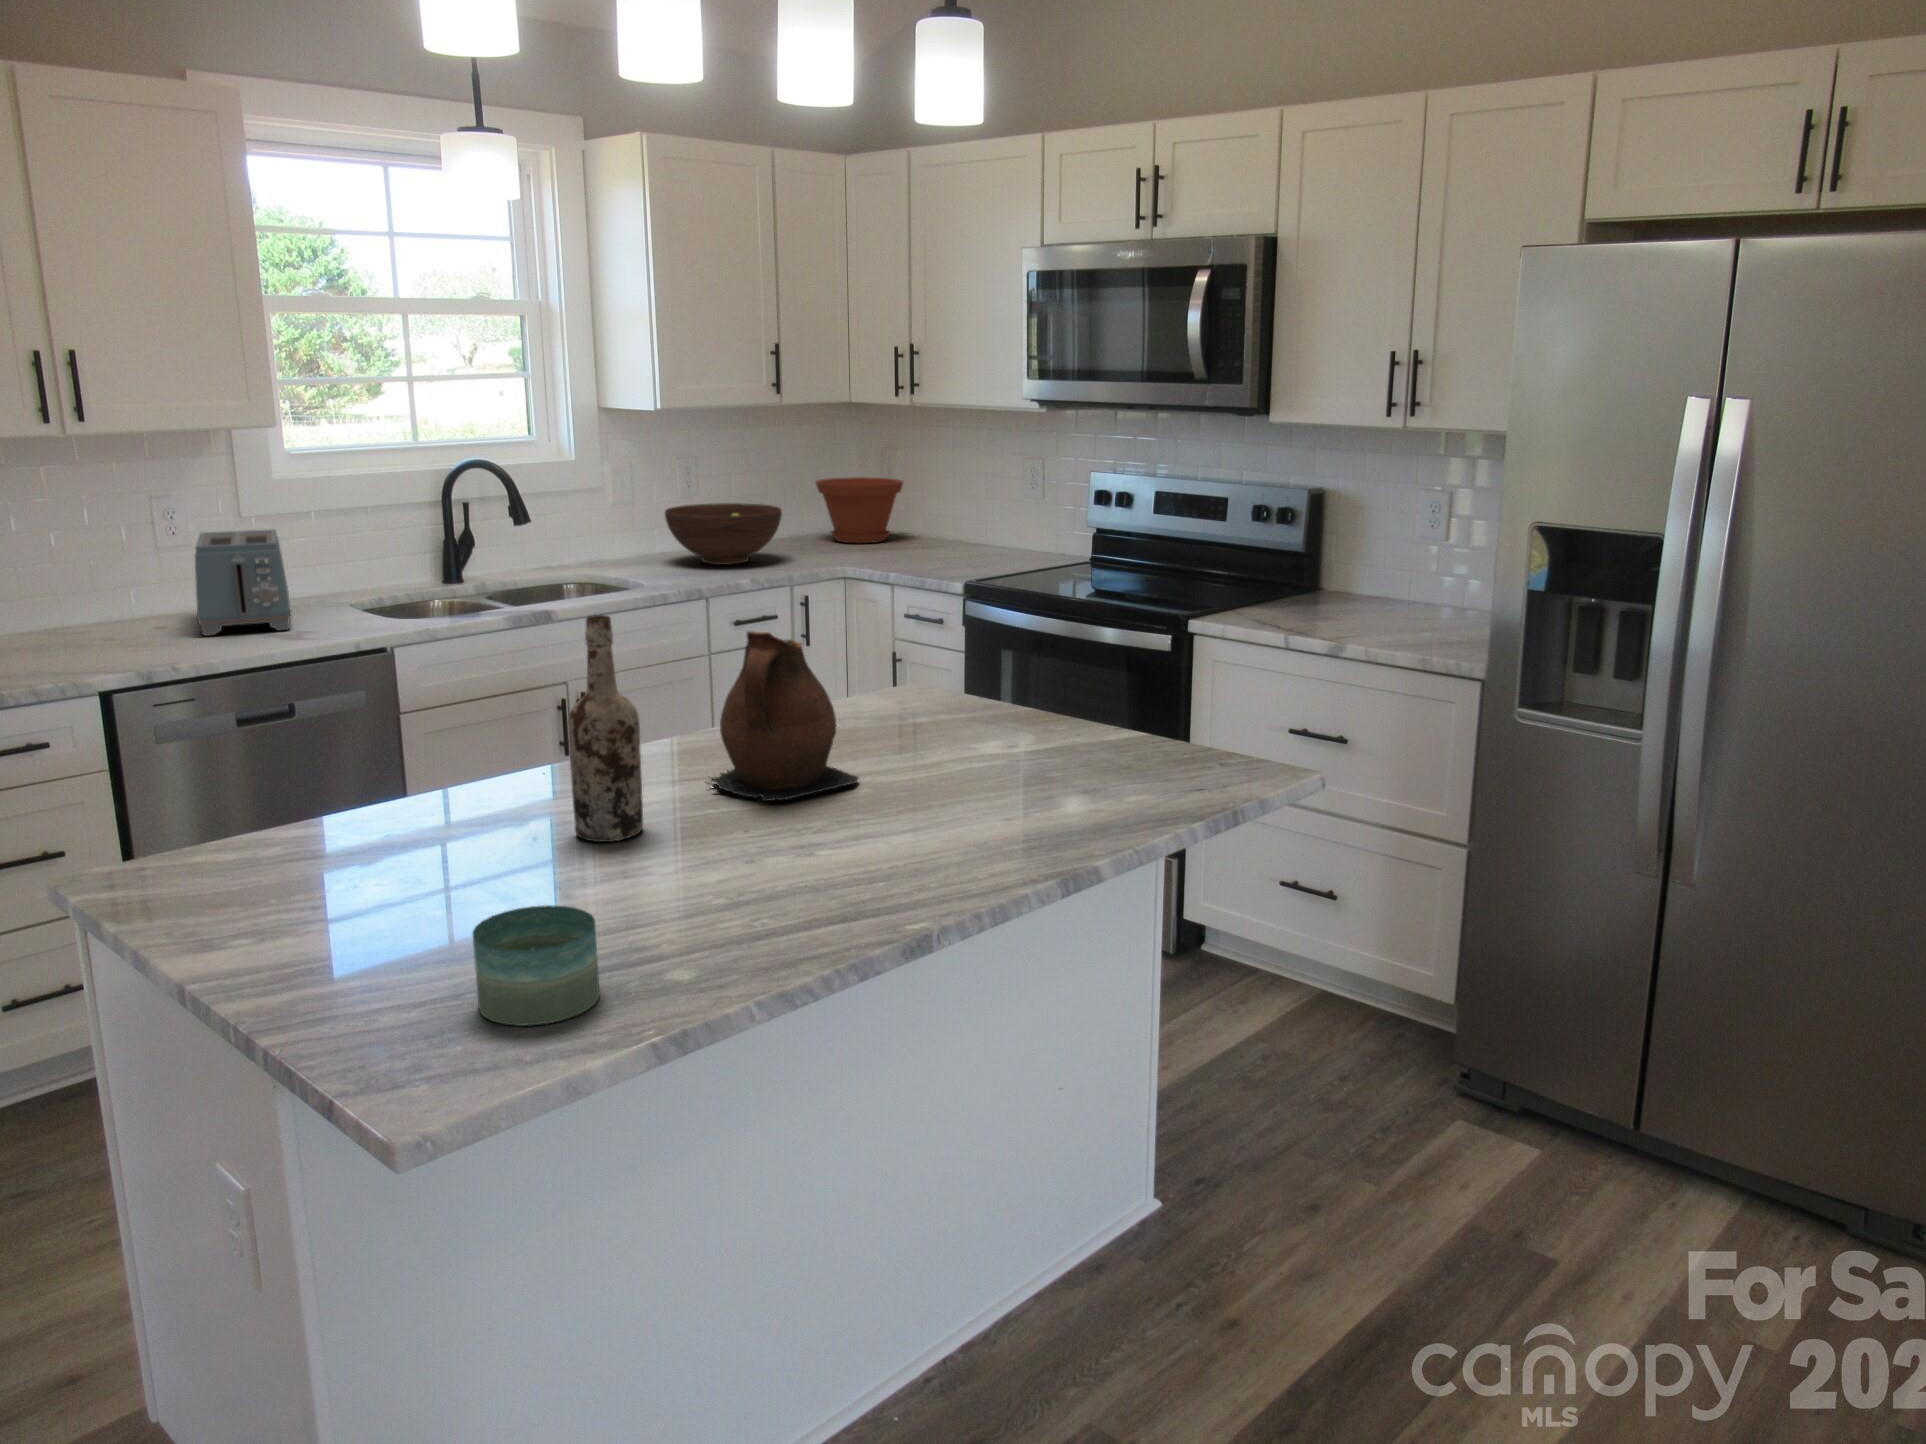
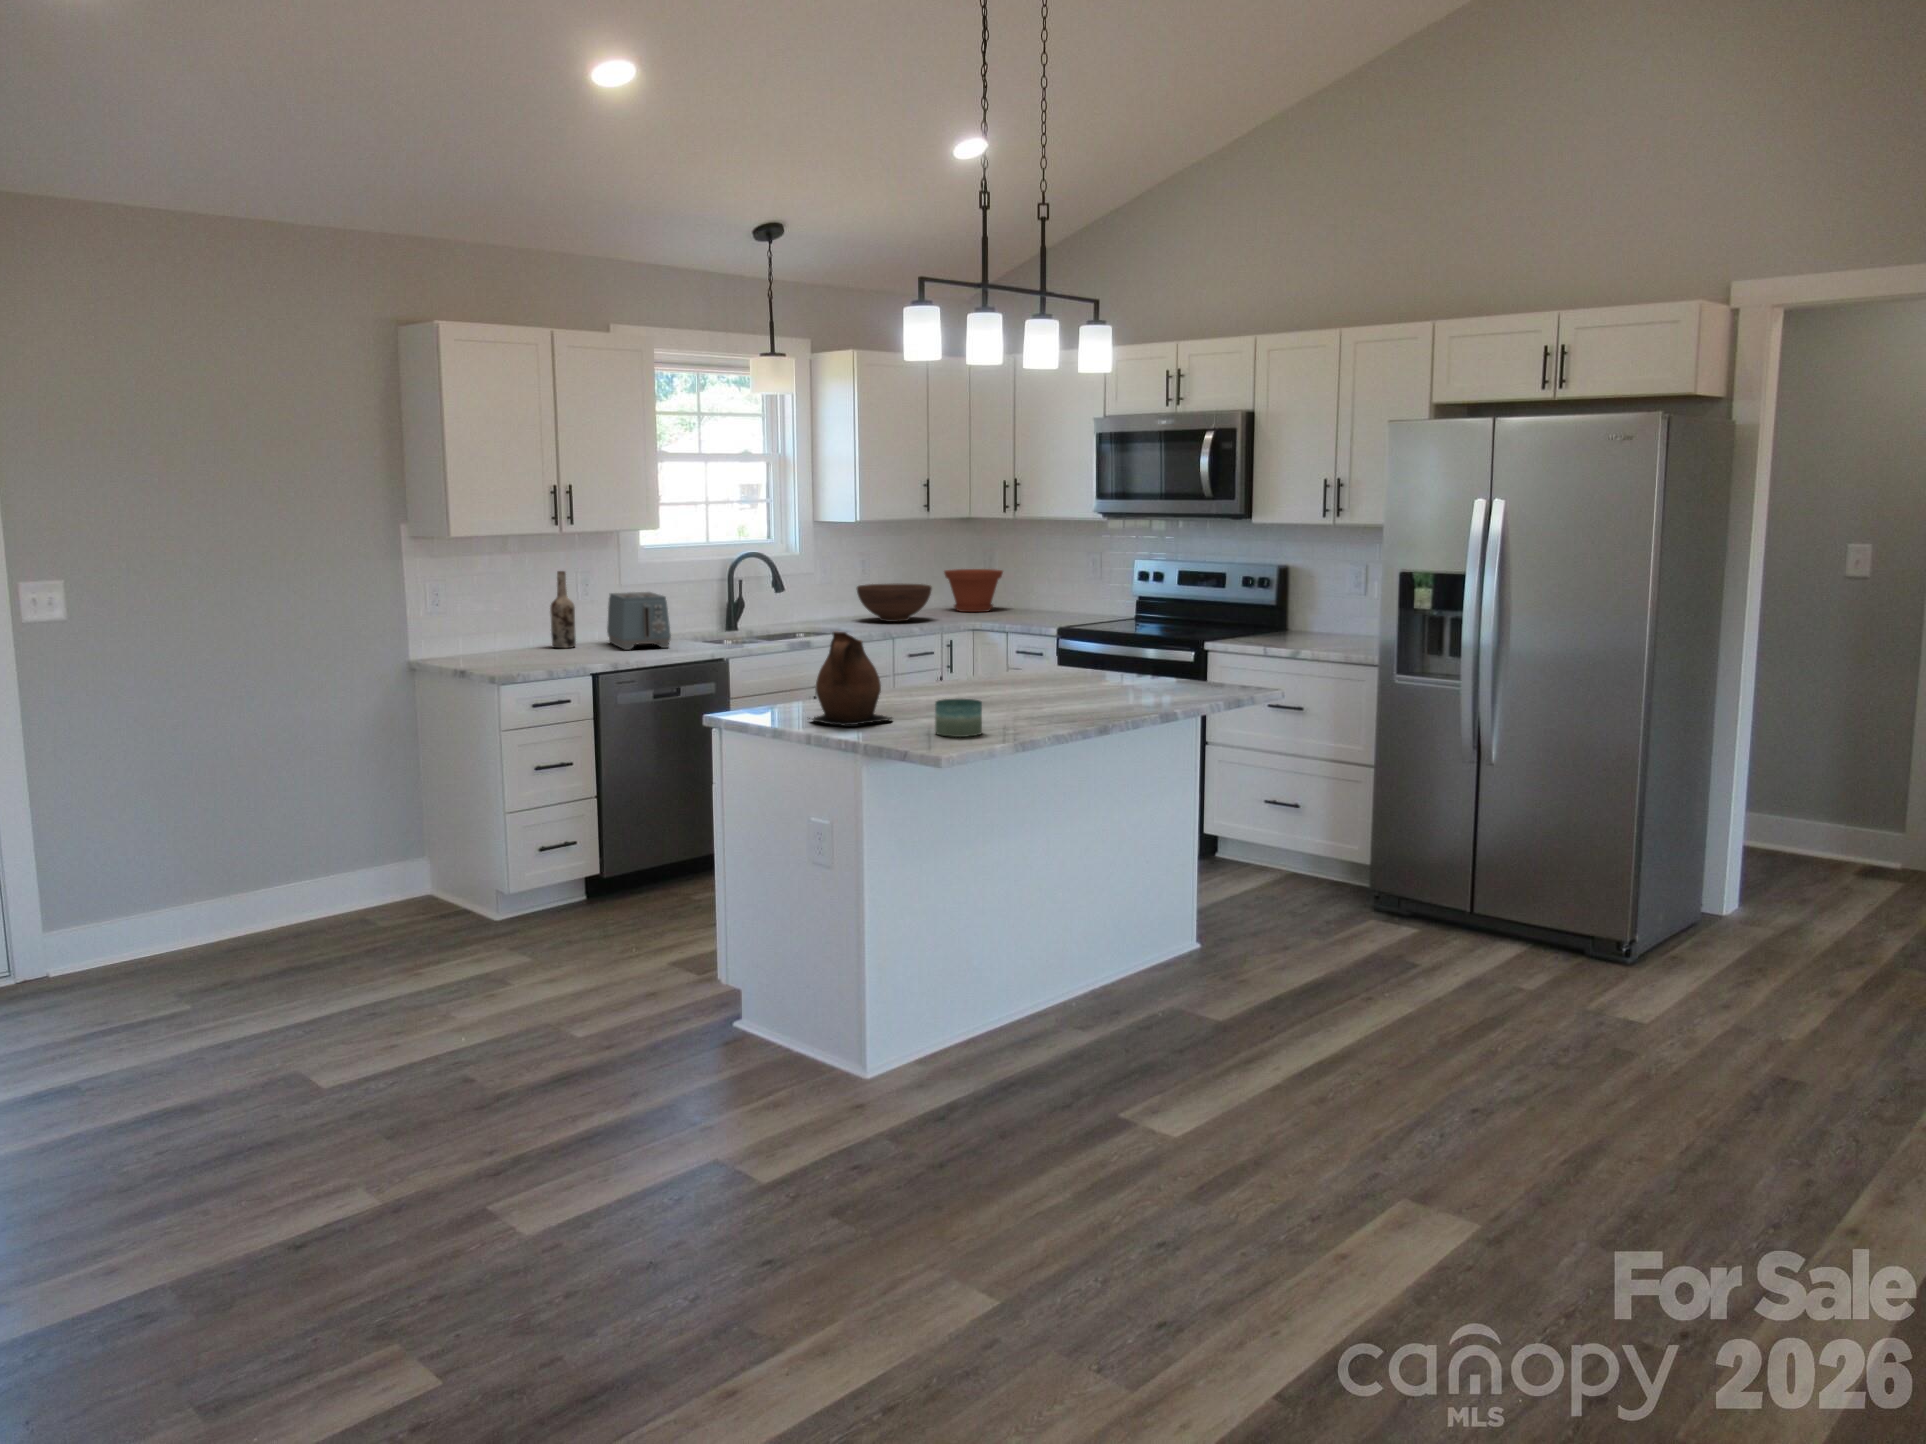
wine bottle: present [568,615,643,842] -> present [550,571,576,648]
ceramic pitcher: present [711,631,858,801] -> present [809,632,892,726]

